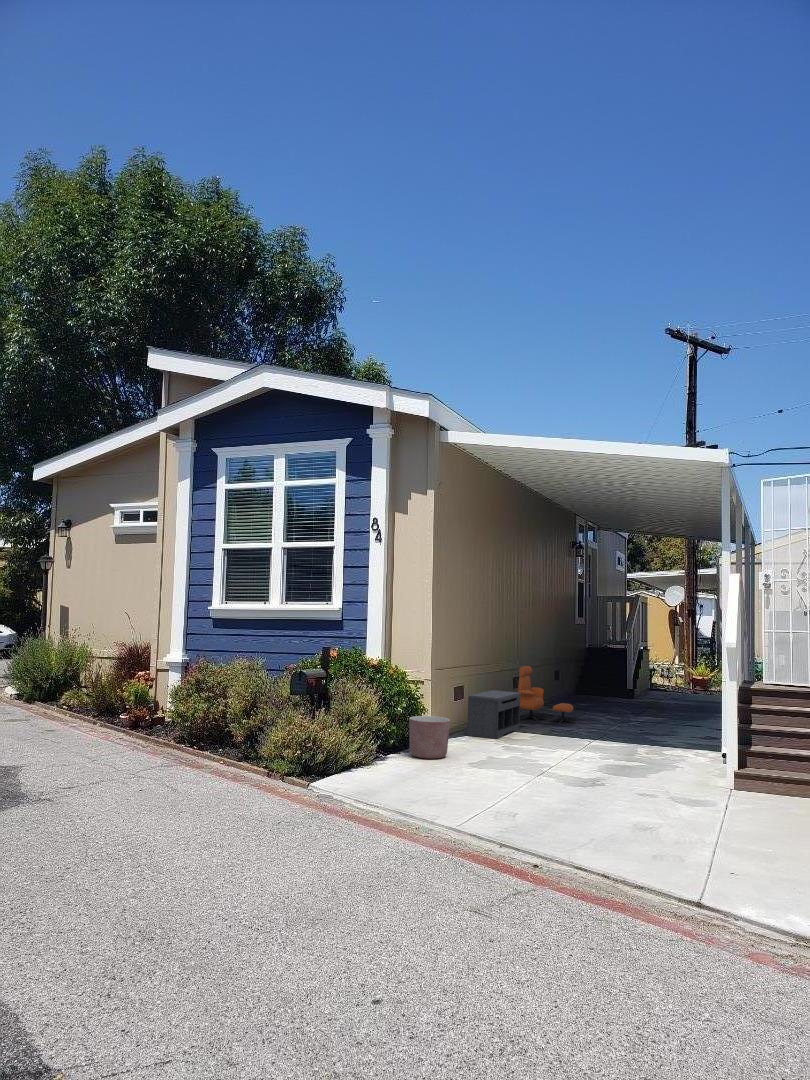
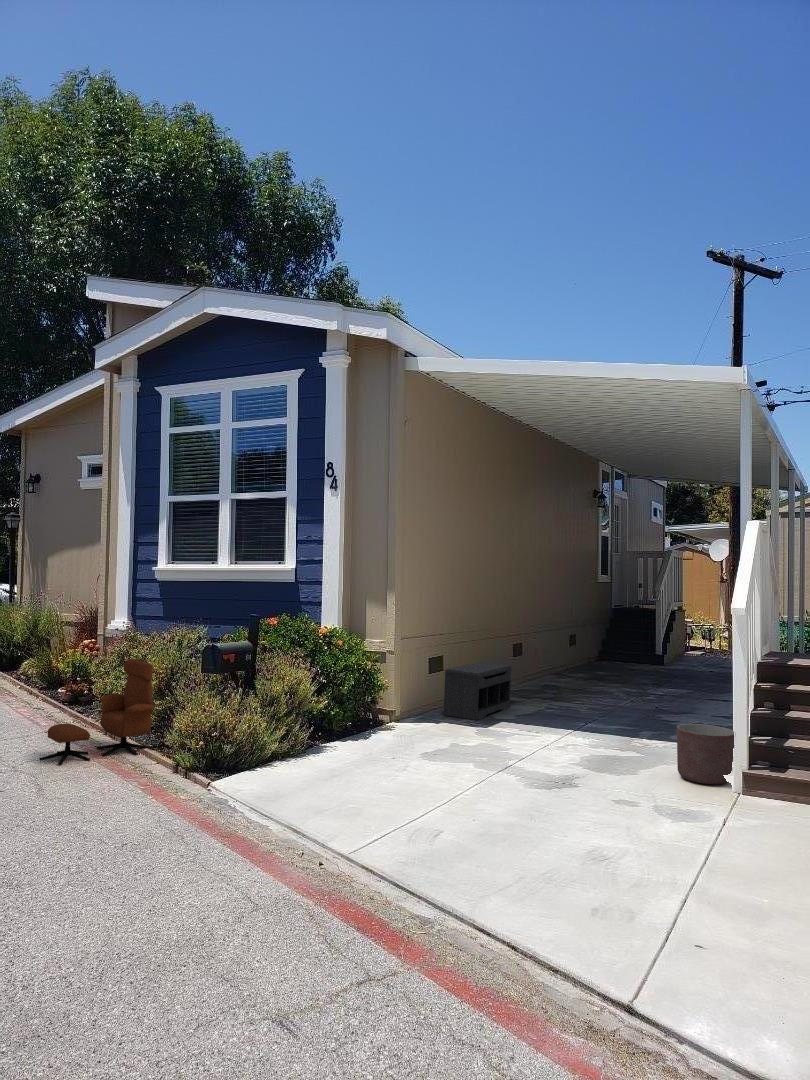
lounge chair: present [518,666,575,724] -> present [40,659,155,765]
planter: present [409,716,450,759] -> present [677,724,734,785]

